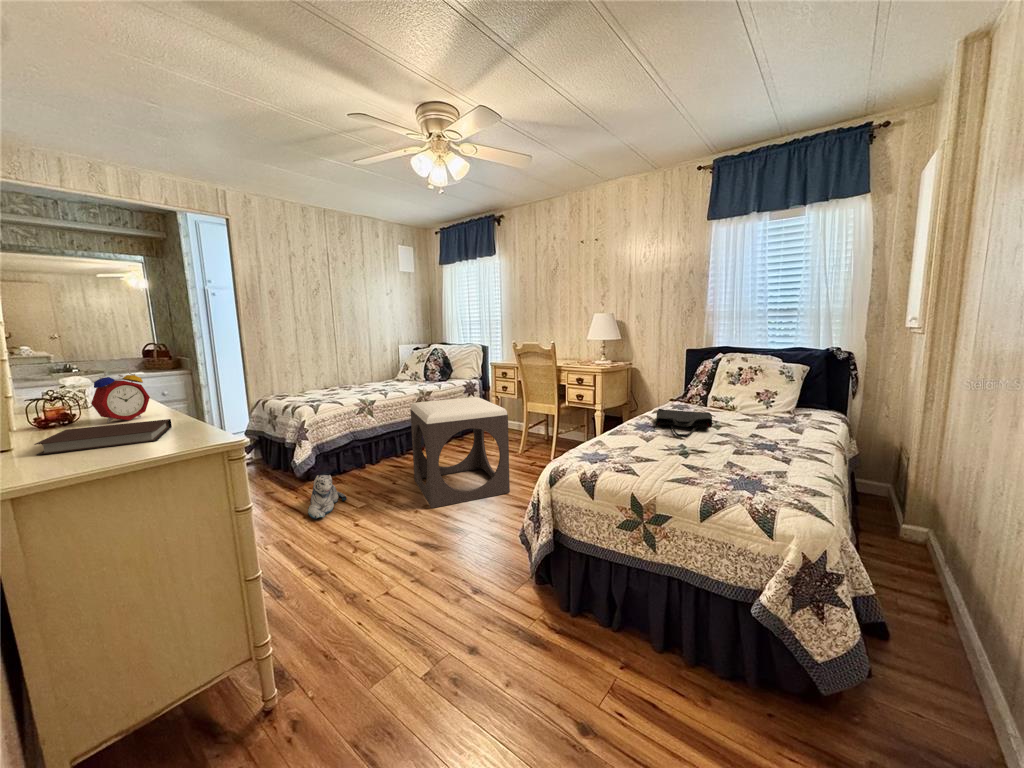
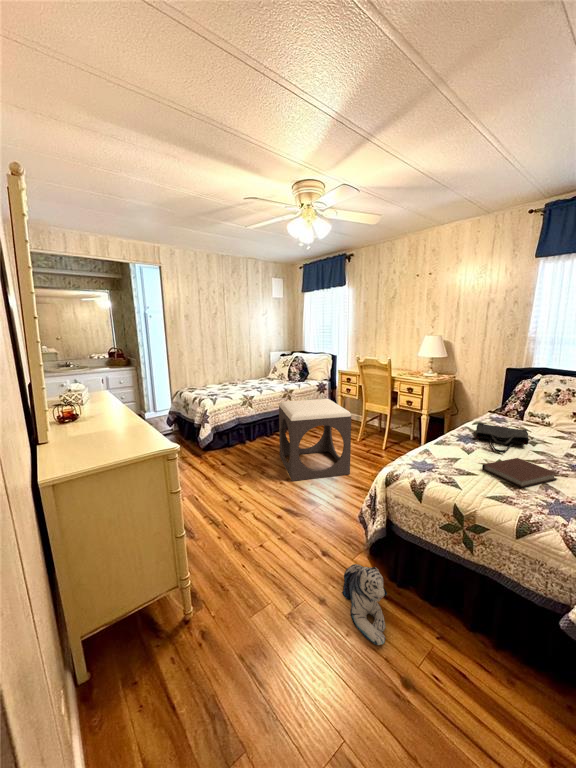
alarm clock: present [91,366,150,423] -> none [87,383,119,419]
notebook: present [35,419,172,455] -> present [482,458,558,488]
plush toy: present [308,475,346,519] -> present [342,564,387,645]

